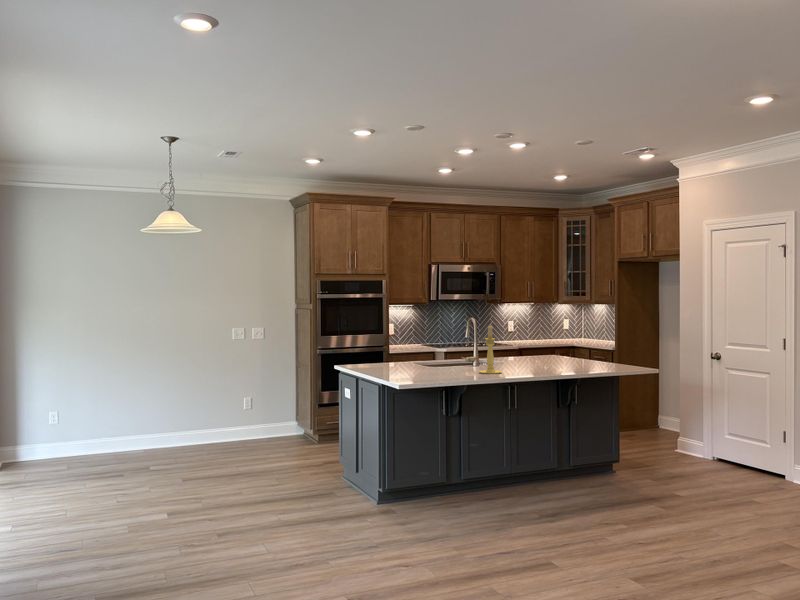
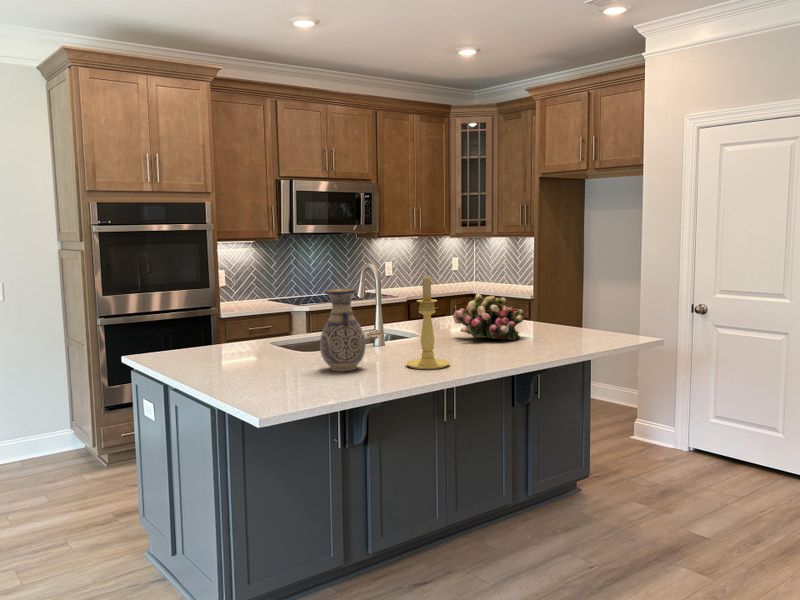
vase: none [435,332,458,373] -> present [320,288,366,372]
flower arrangement: none [521,339,564,367] -> present [453,294,524,340]

